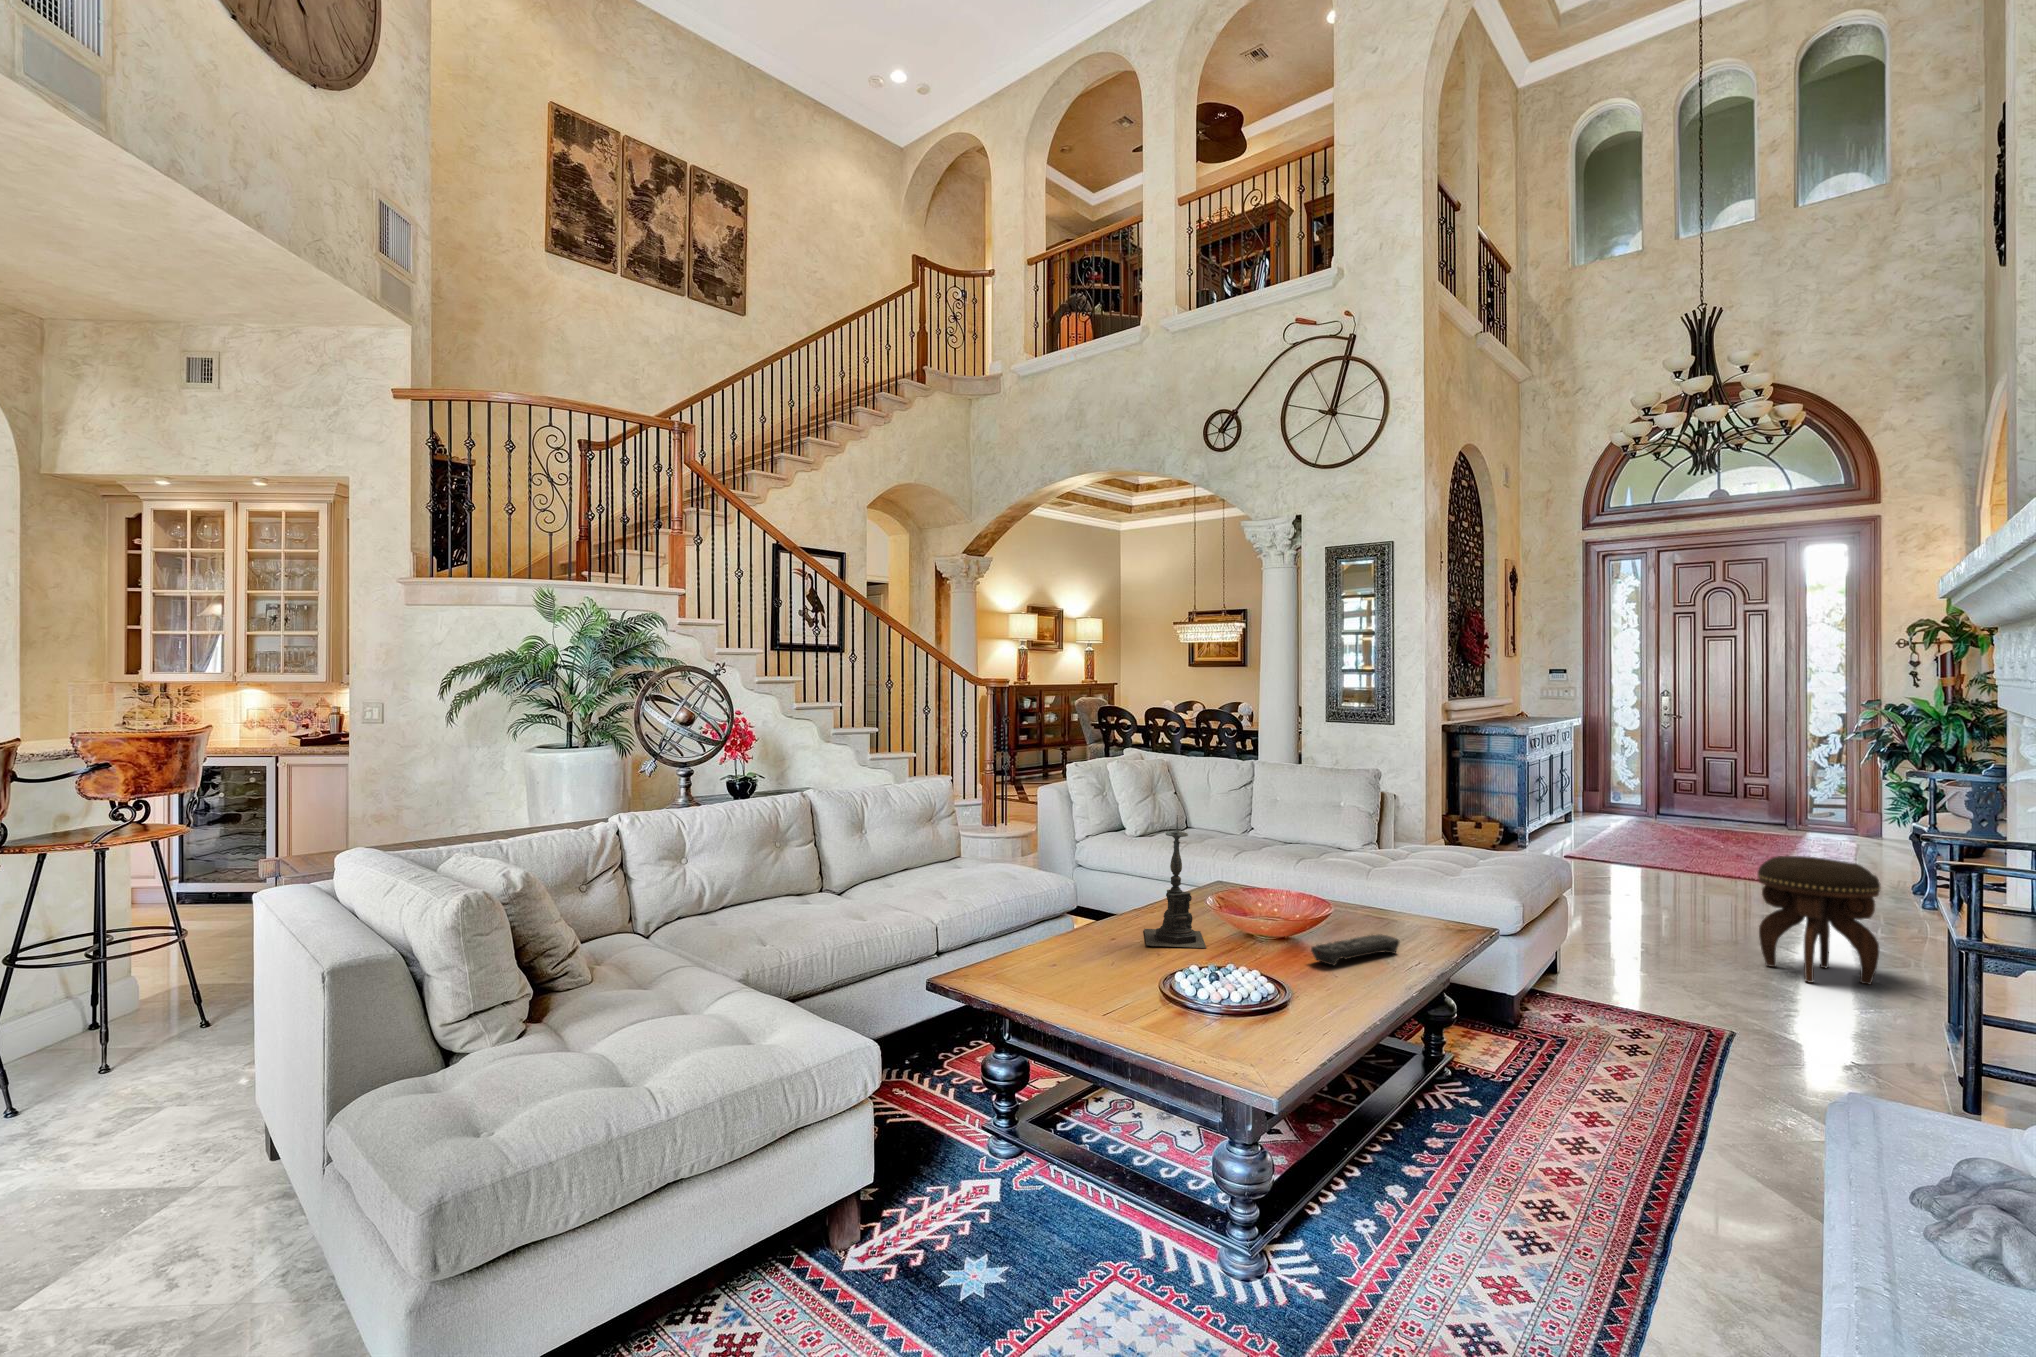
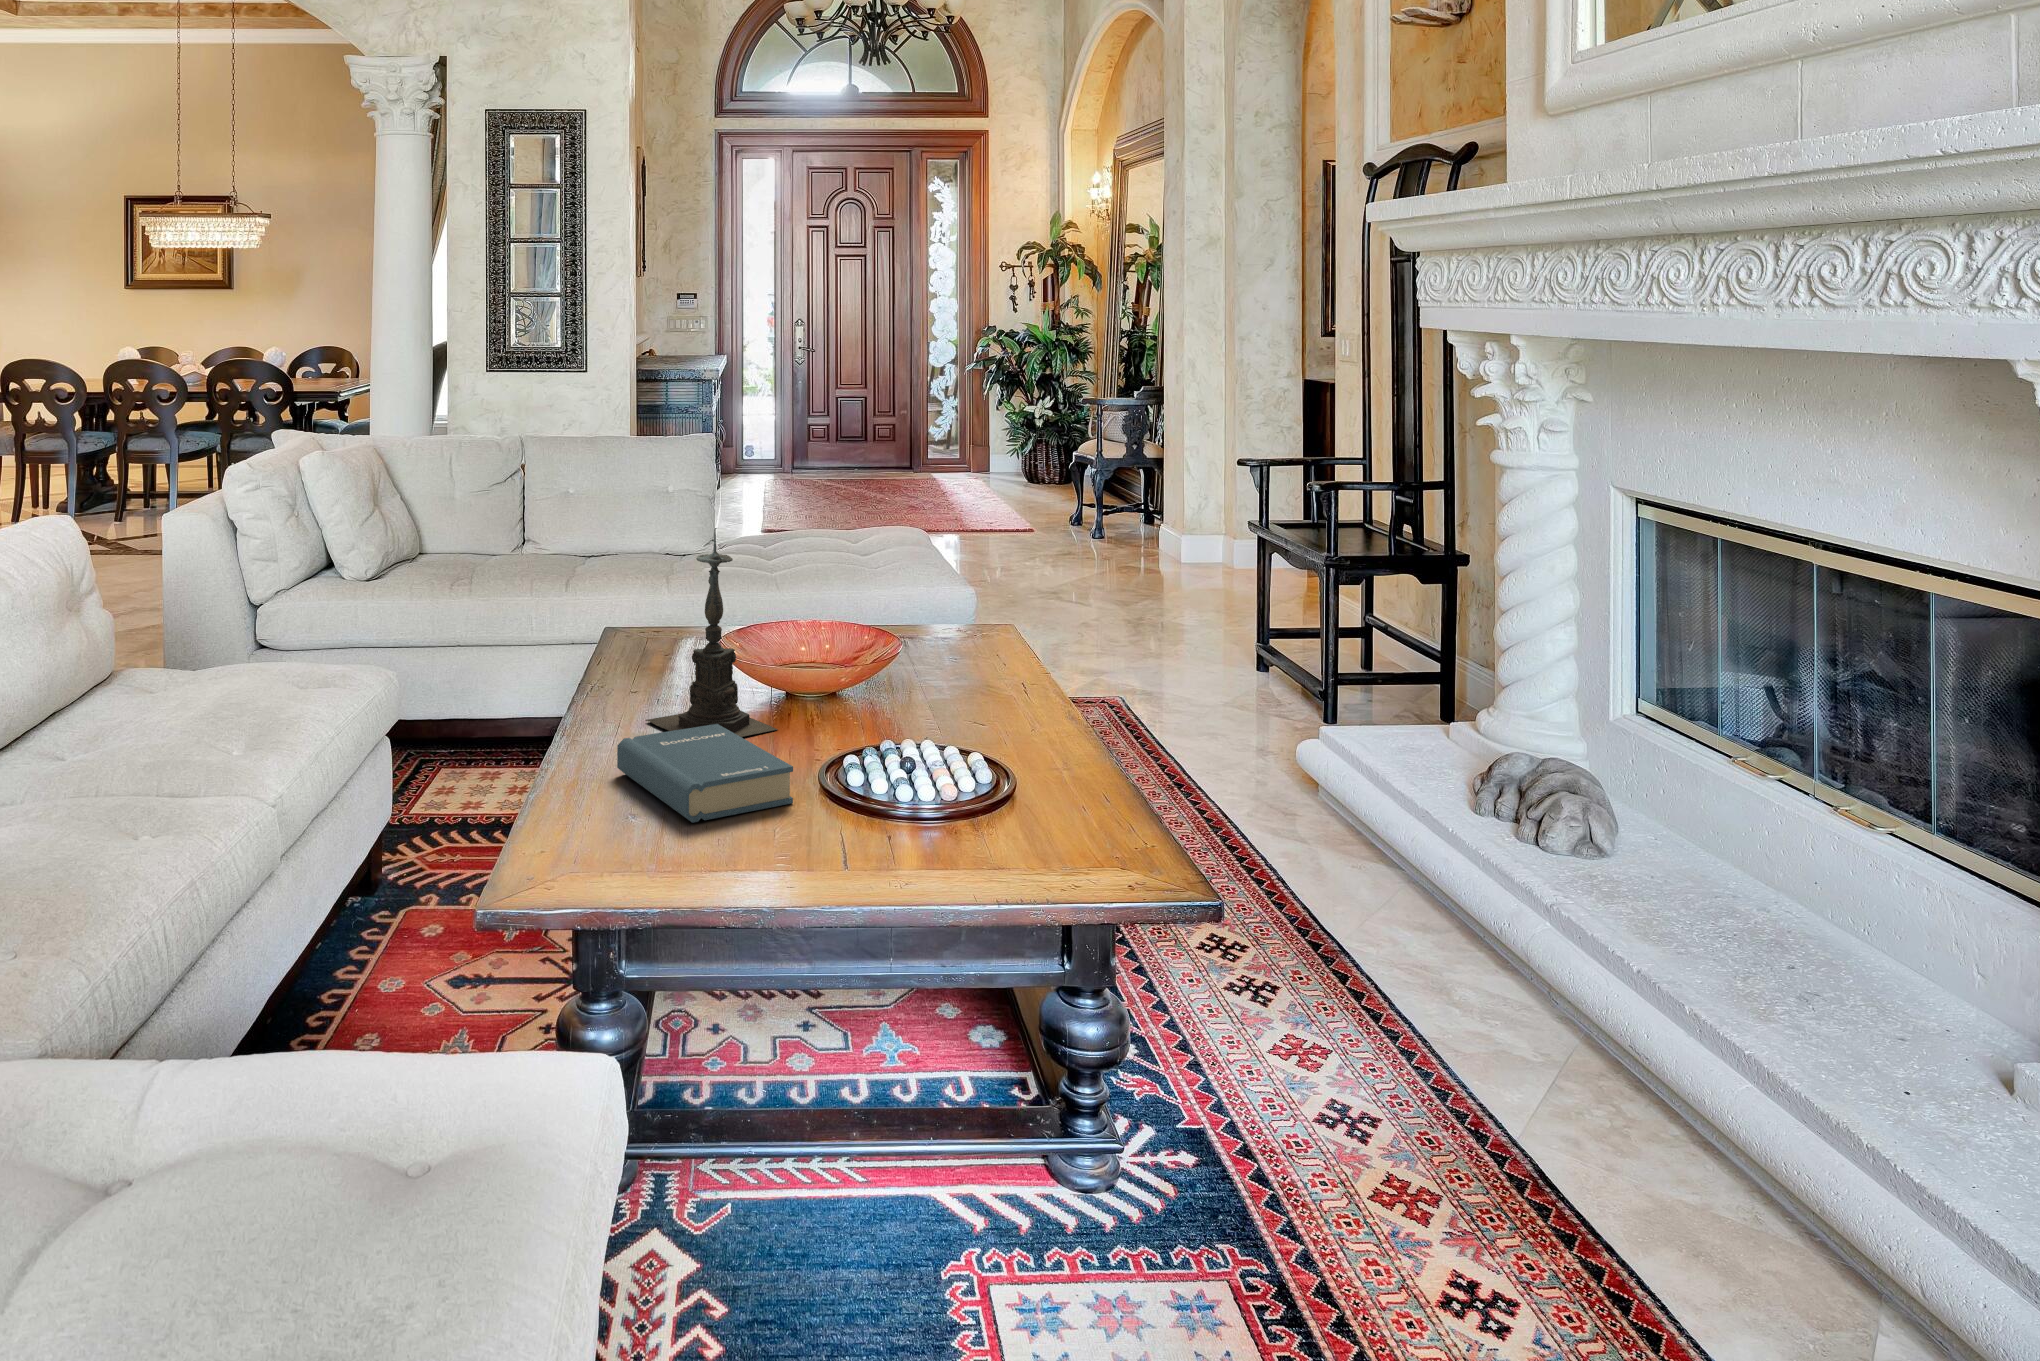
footstool: present [1758,856,1880,985] -> none [1062,501,1167,637]
hardback book: none [1069,929,1148,981] -> present [617,724,793,823]
remote control: present [1311,934,1399,966] -> none [931,662,993,717]

